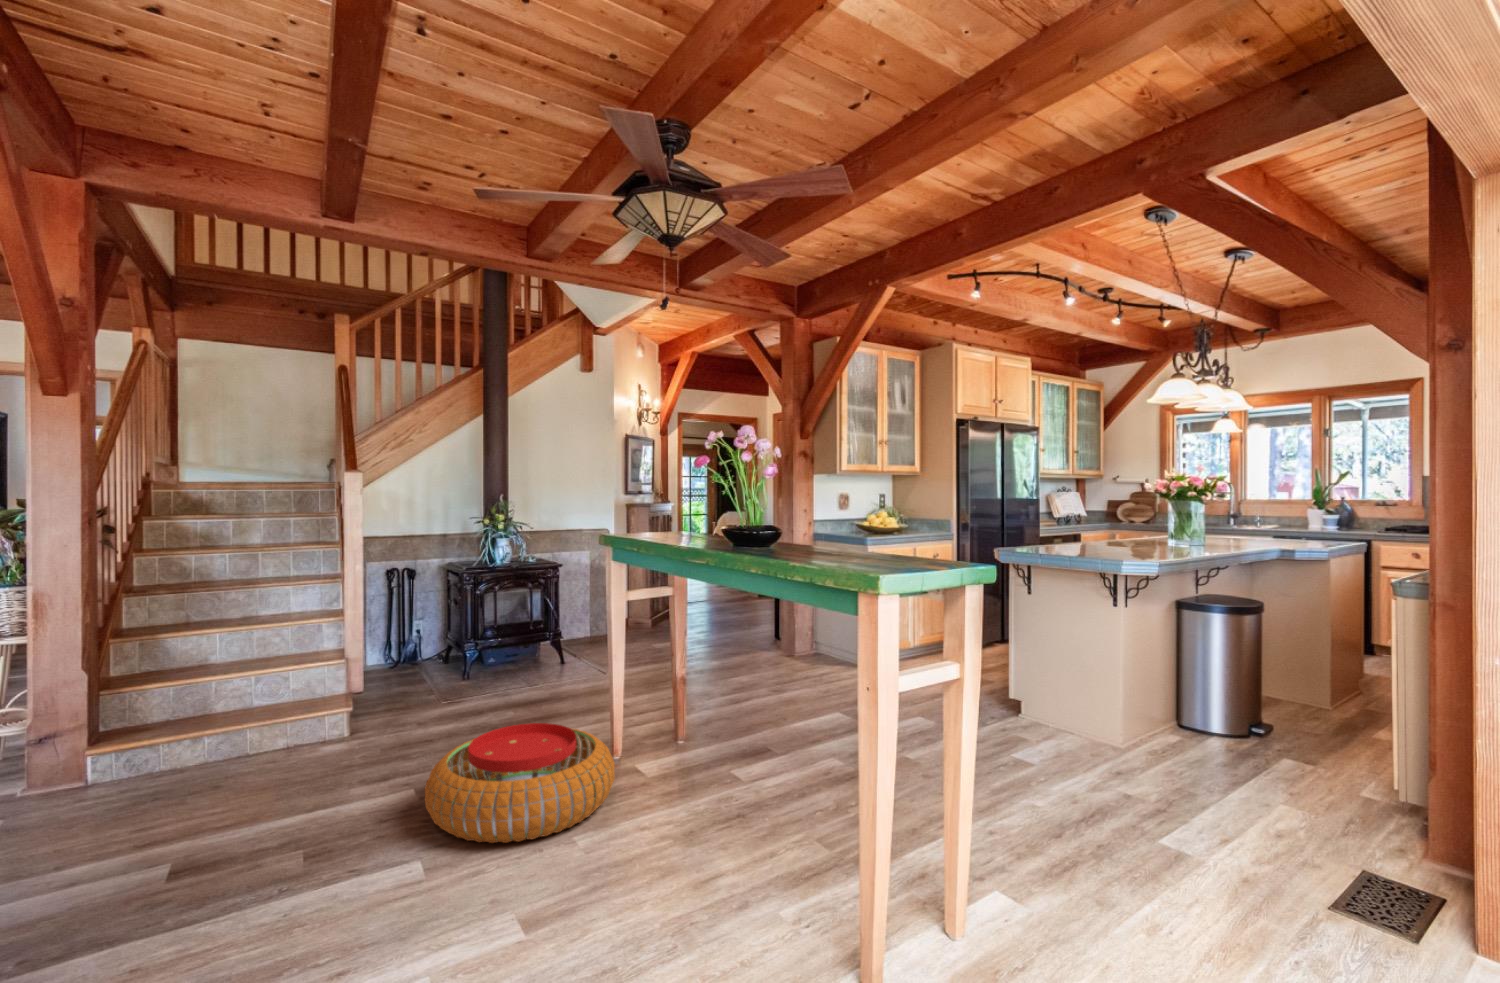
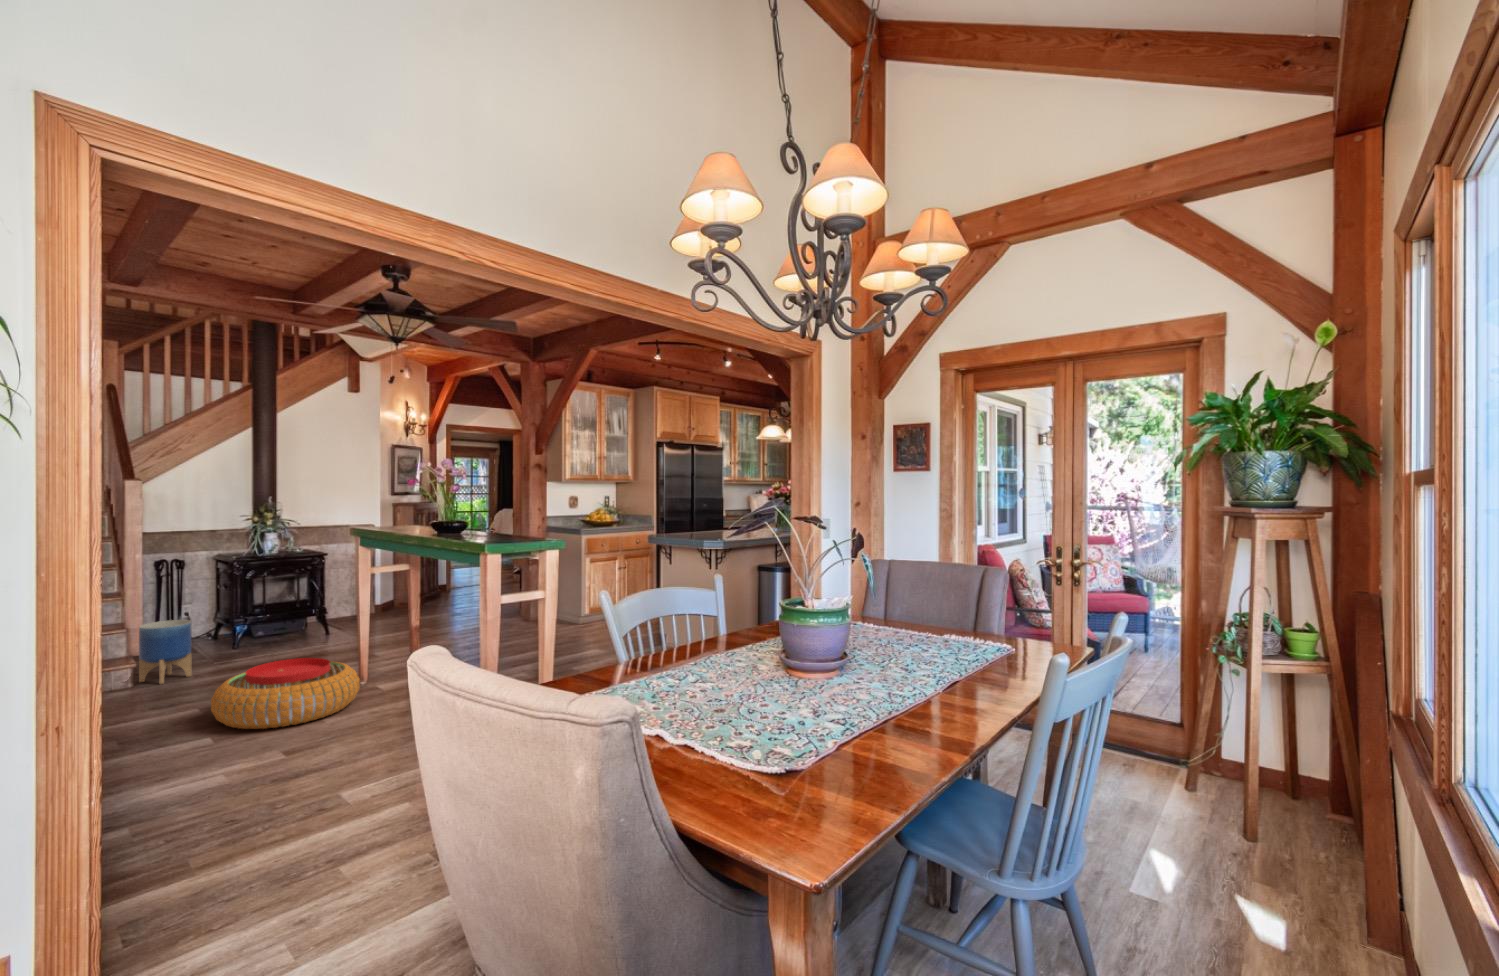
planter: none [358,649,415,734] -> present [139,620,192,684]

